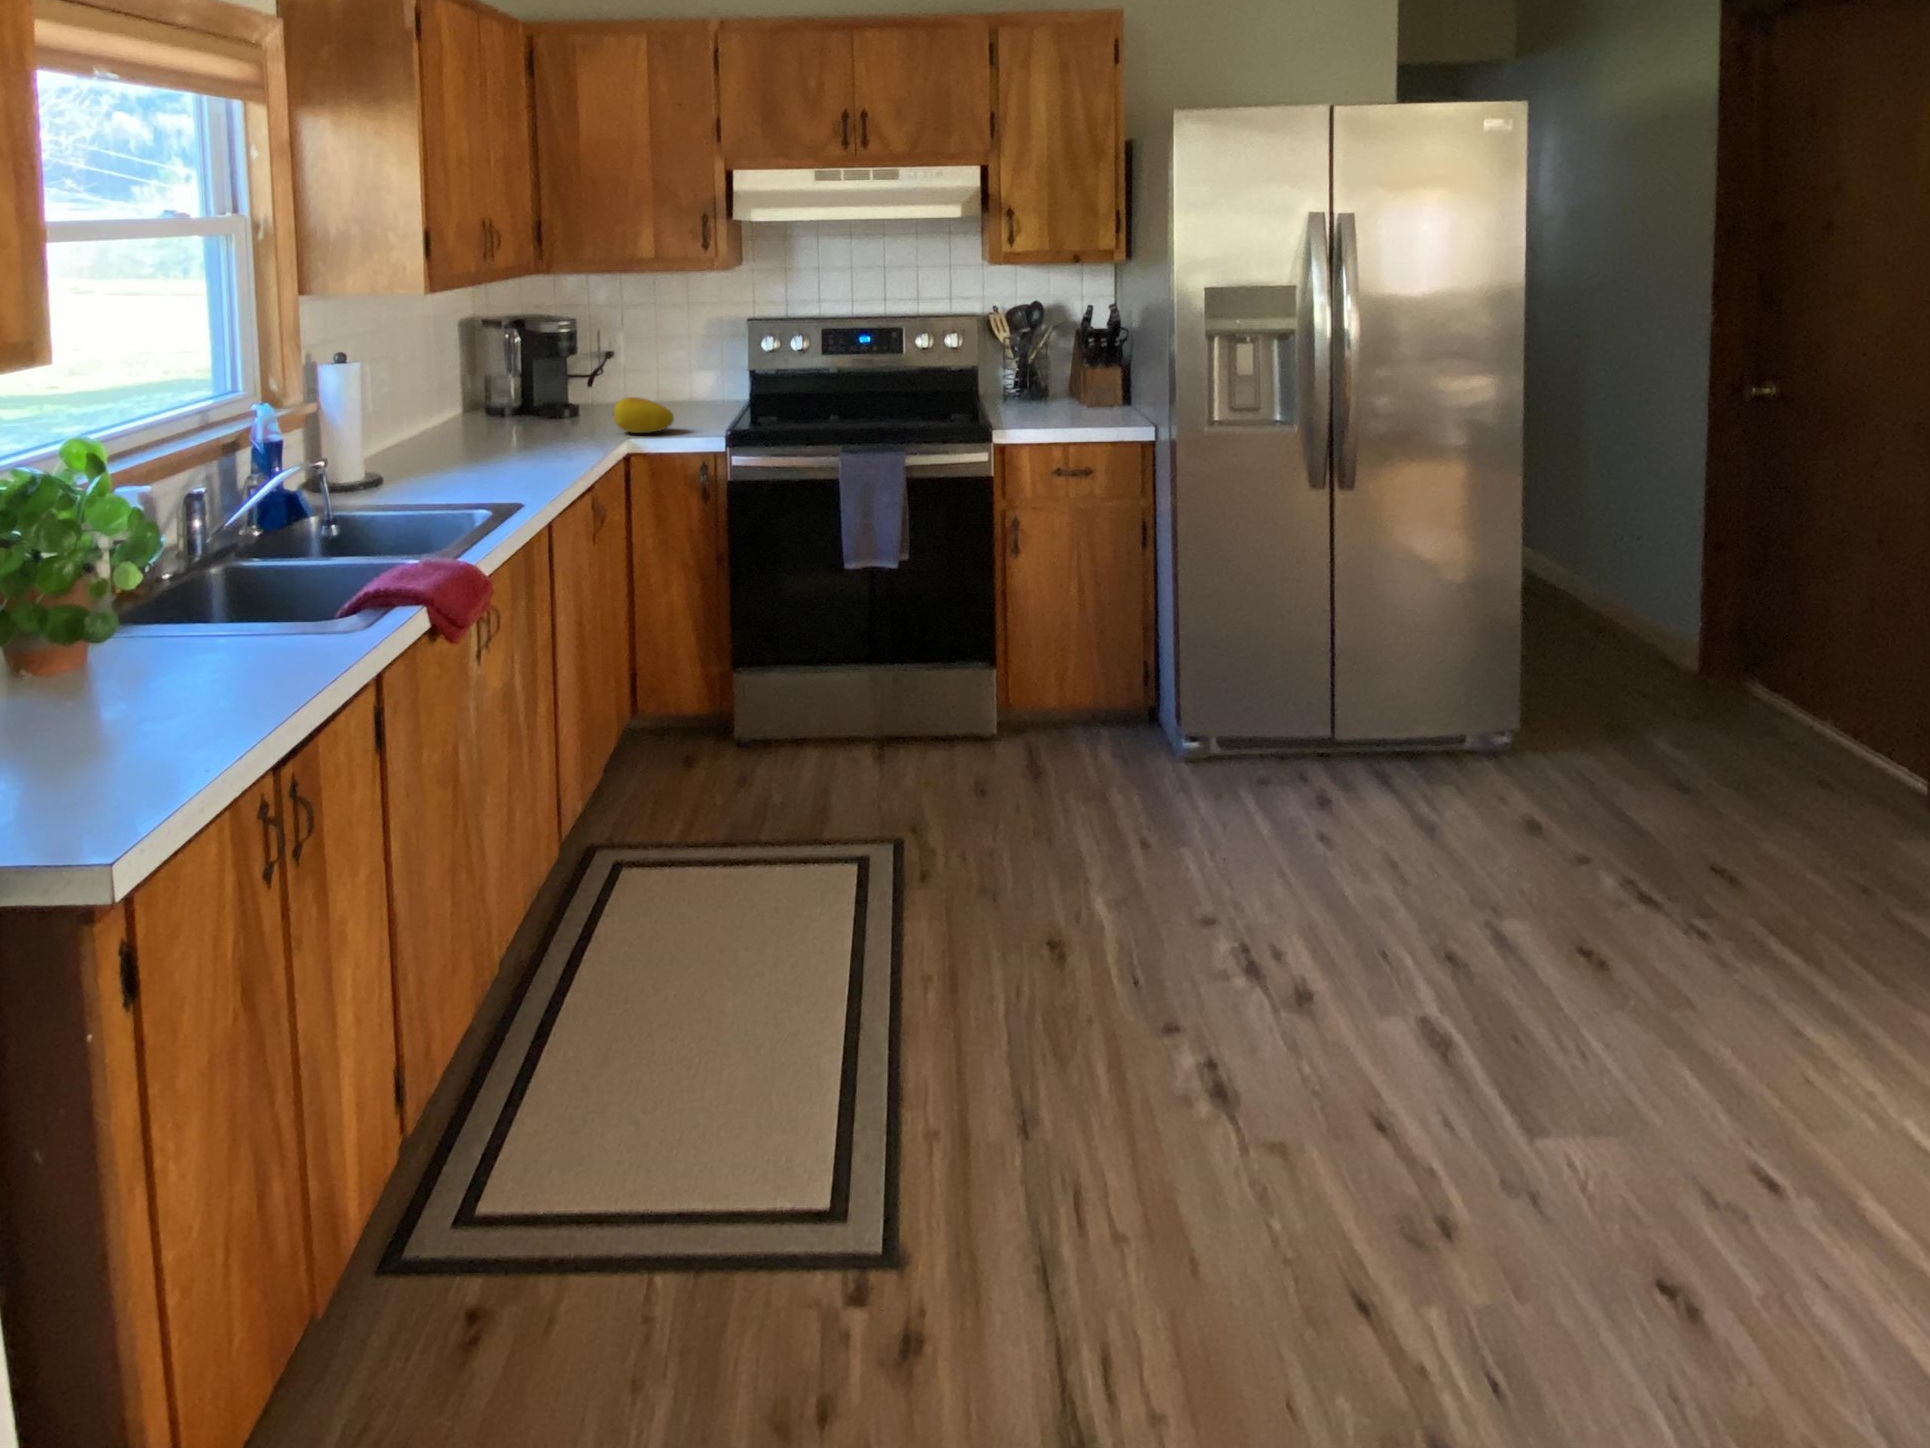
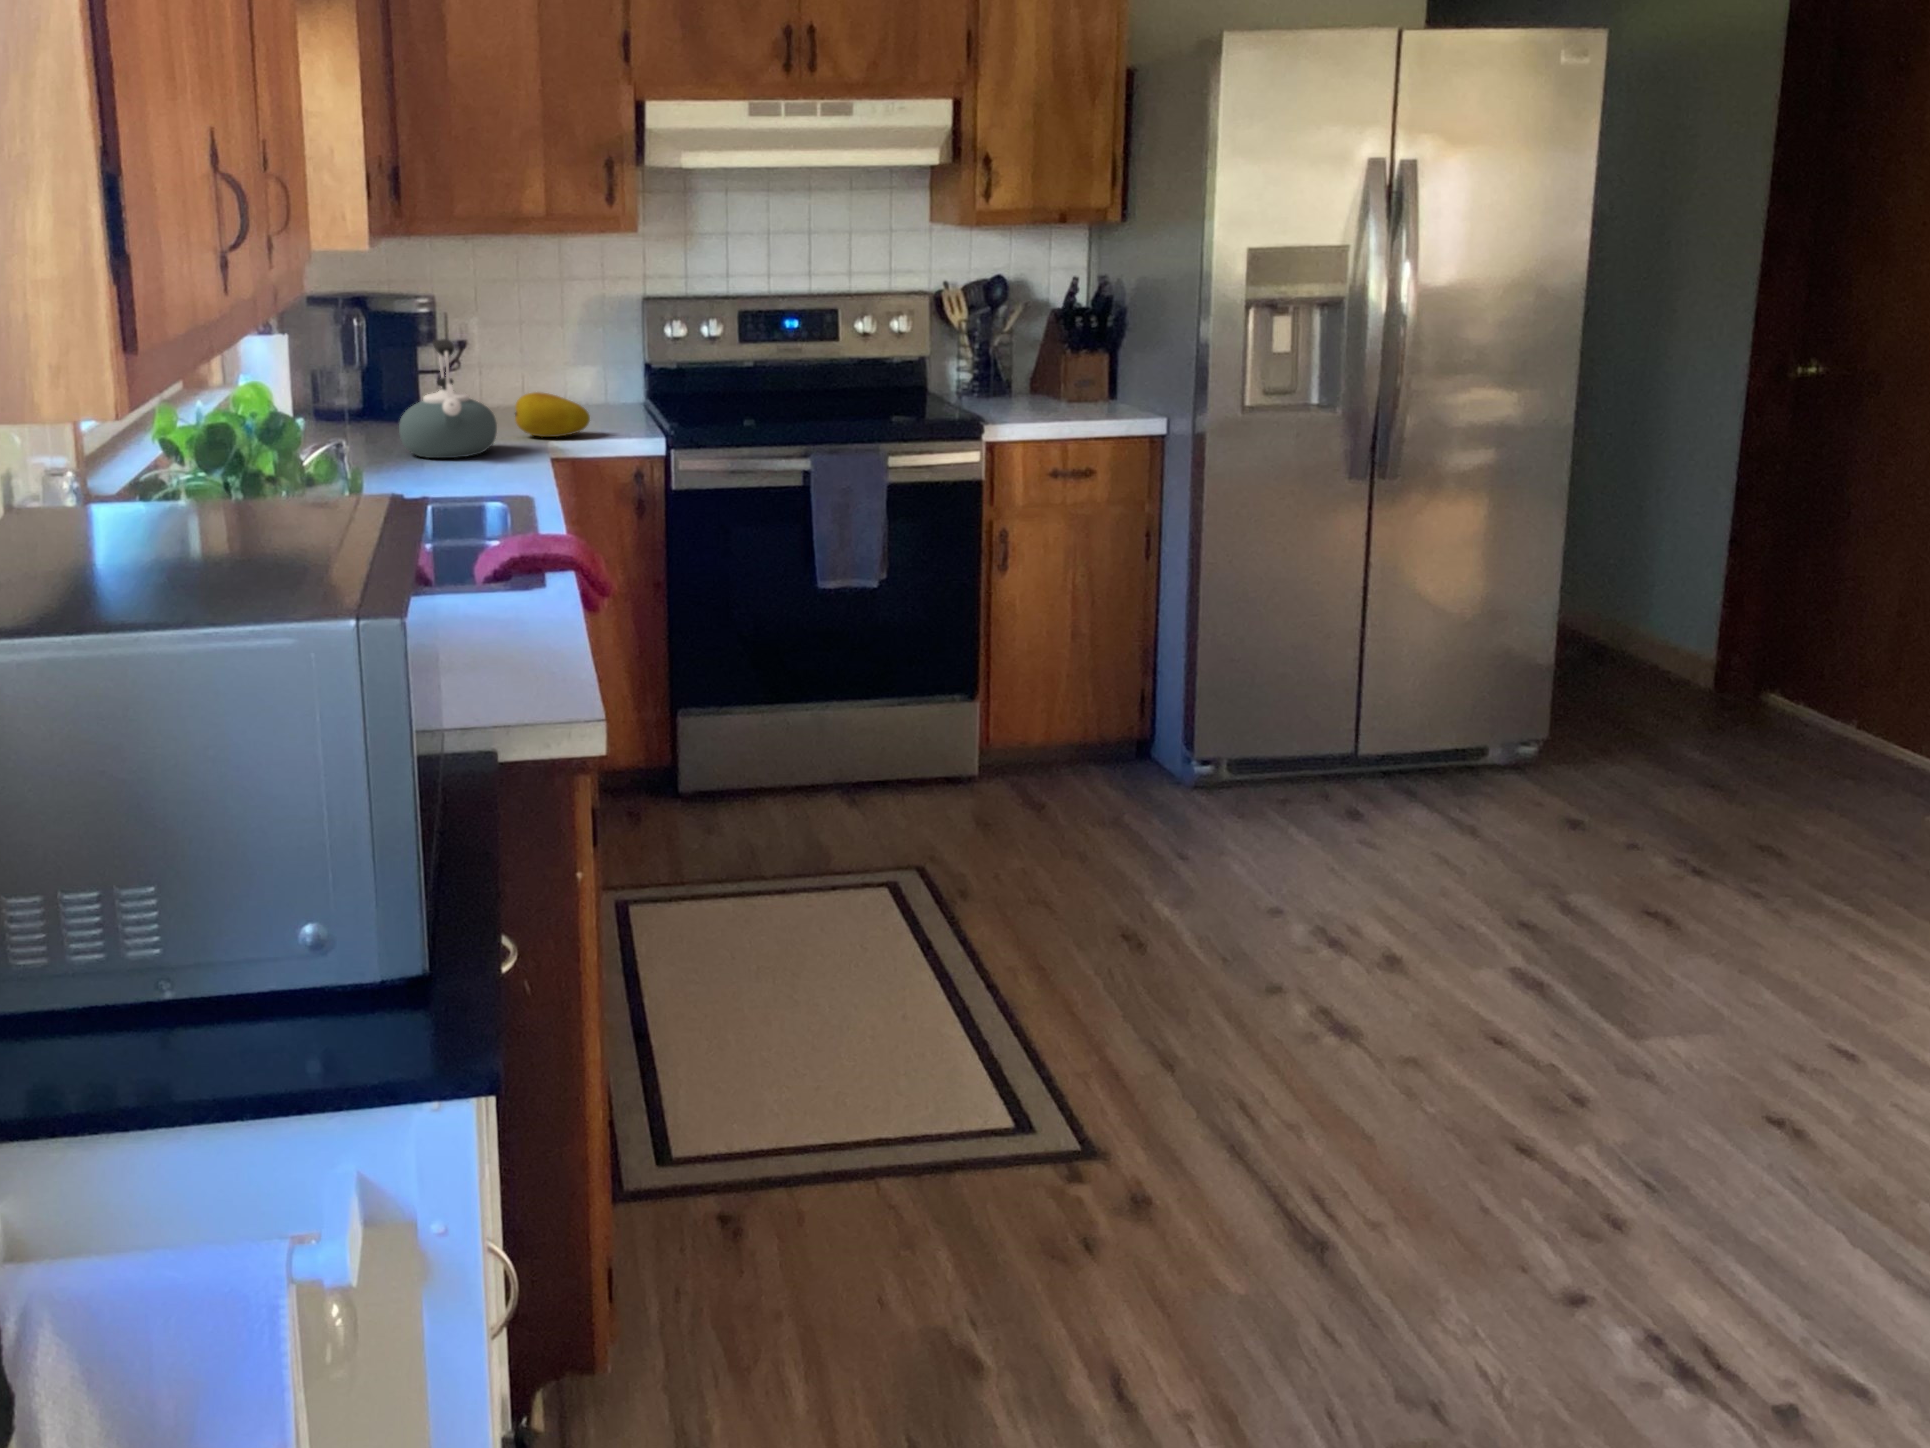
kettle: none [502,356,583,453] -> present [399,339,497,458]

